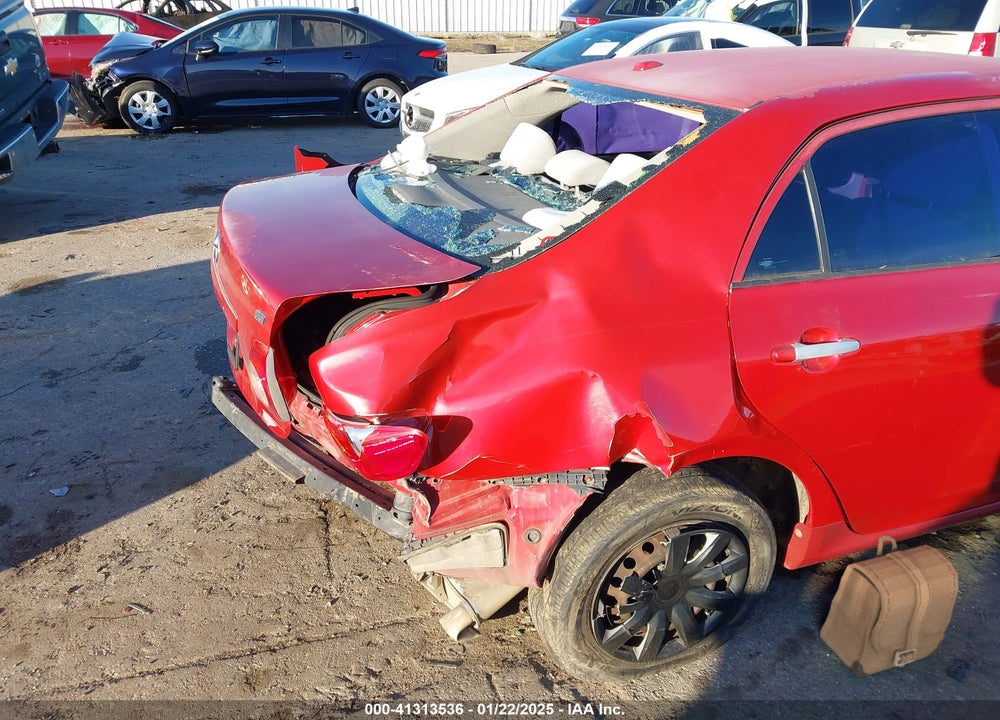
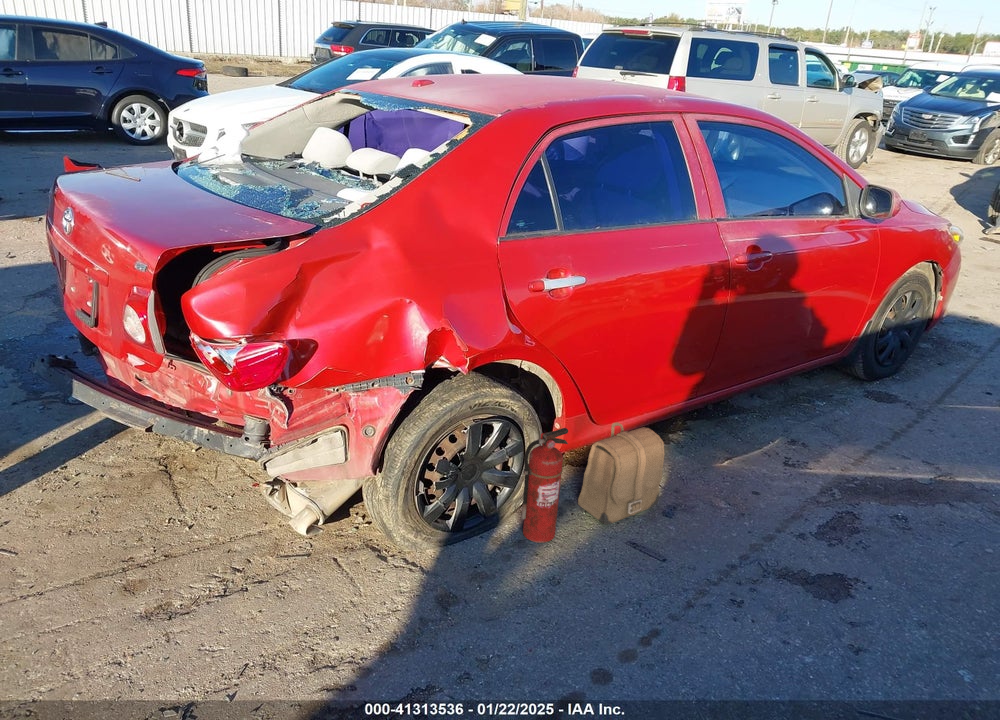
fire extinguisher: none [737,547,814,693] -> present [522,428,568,543]

